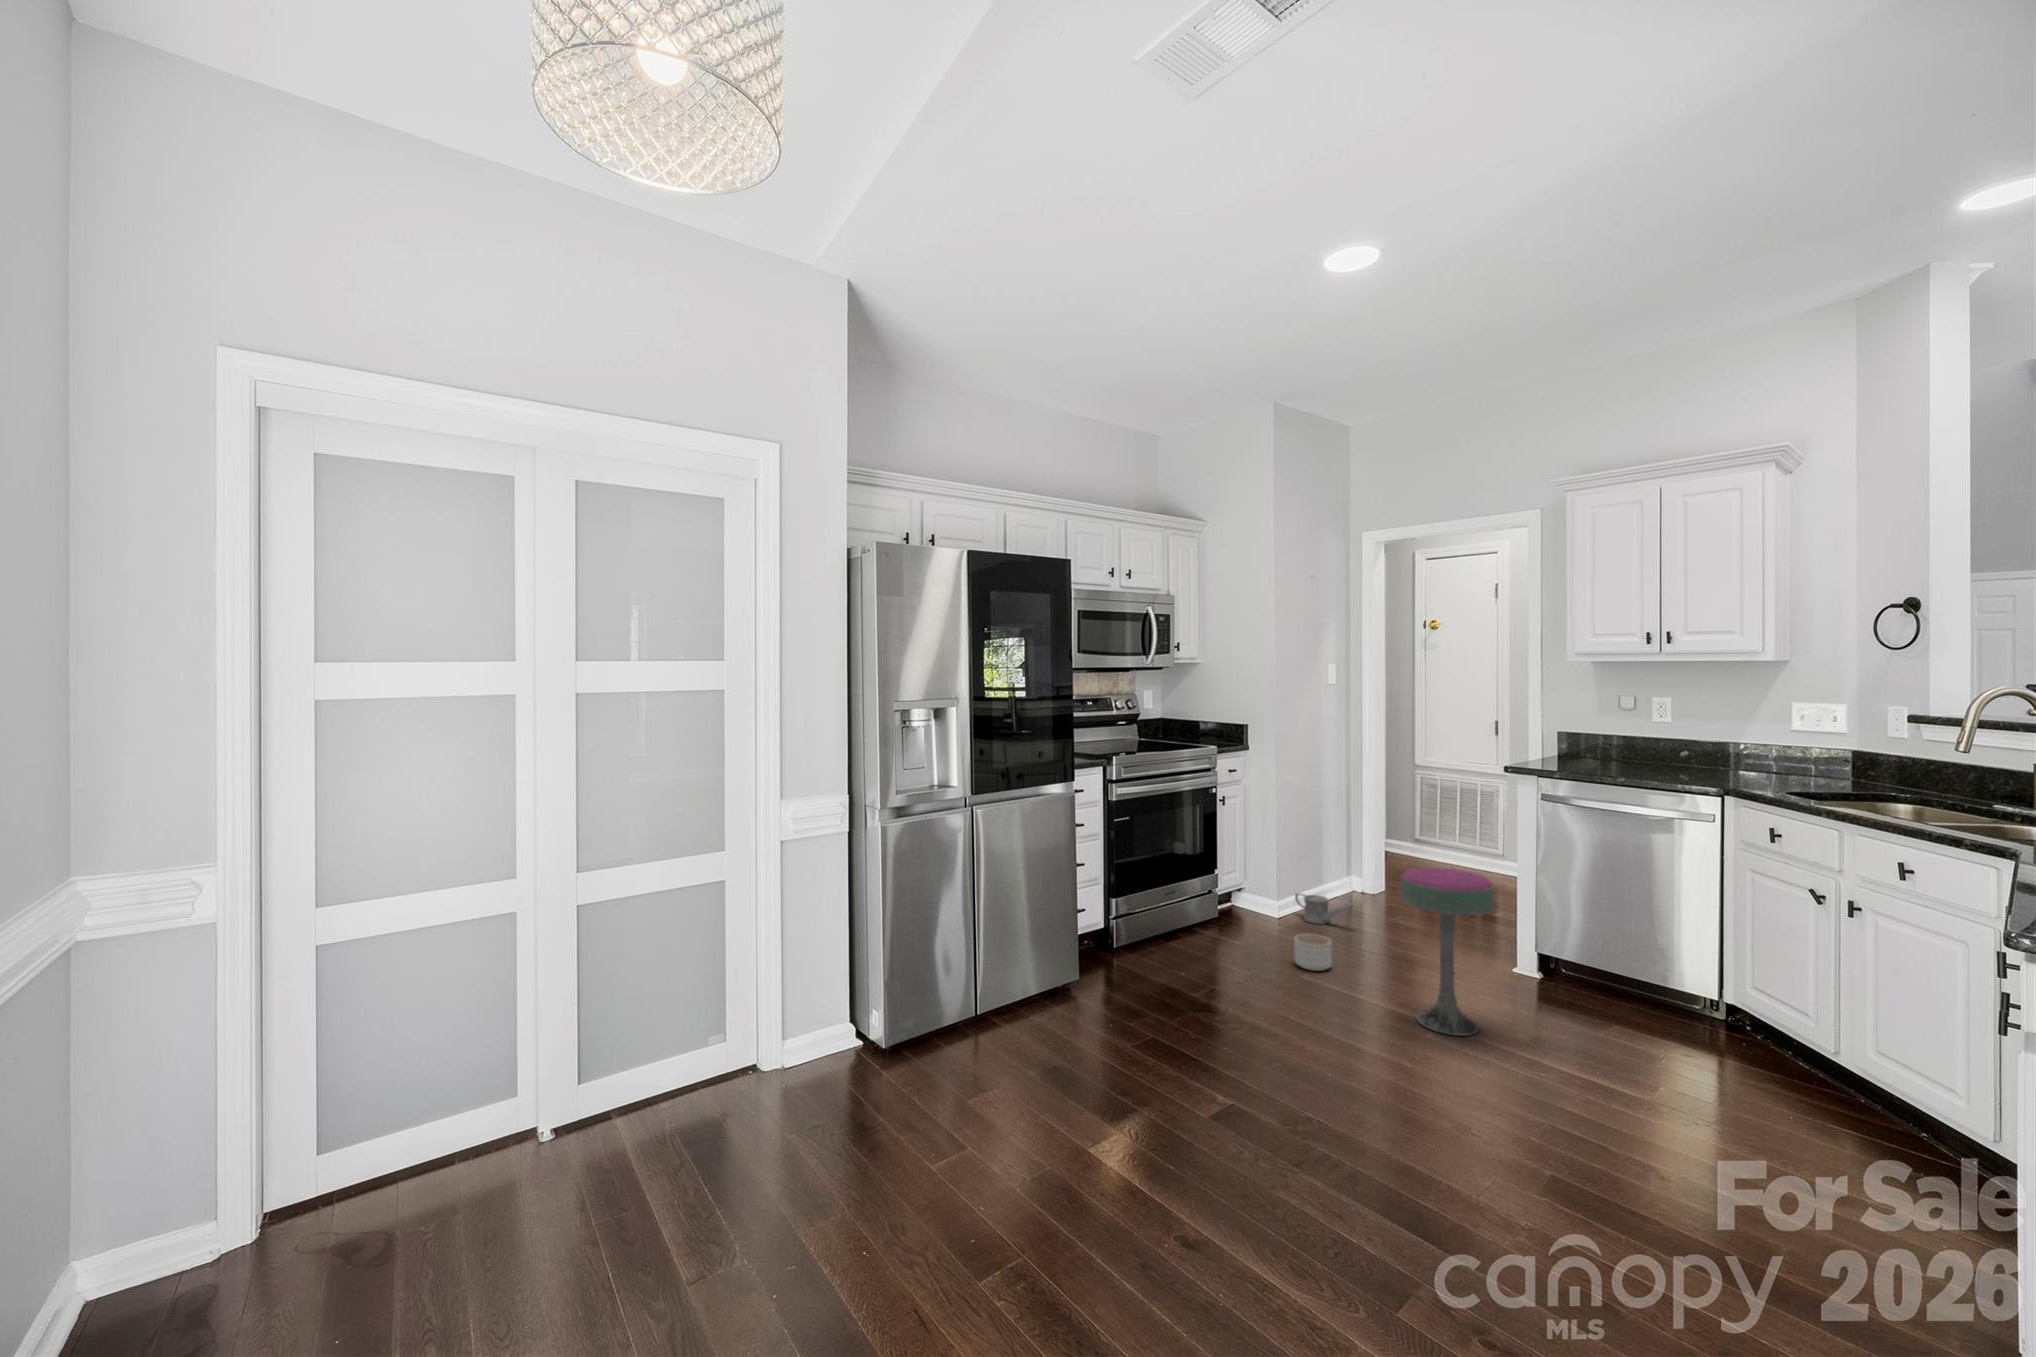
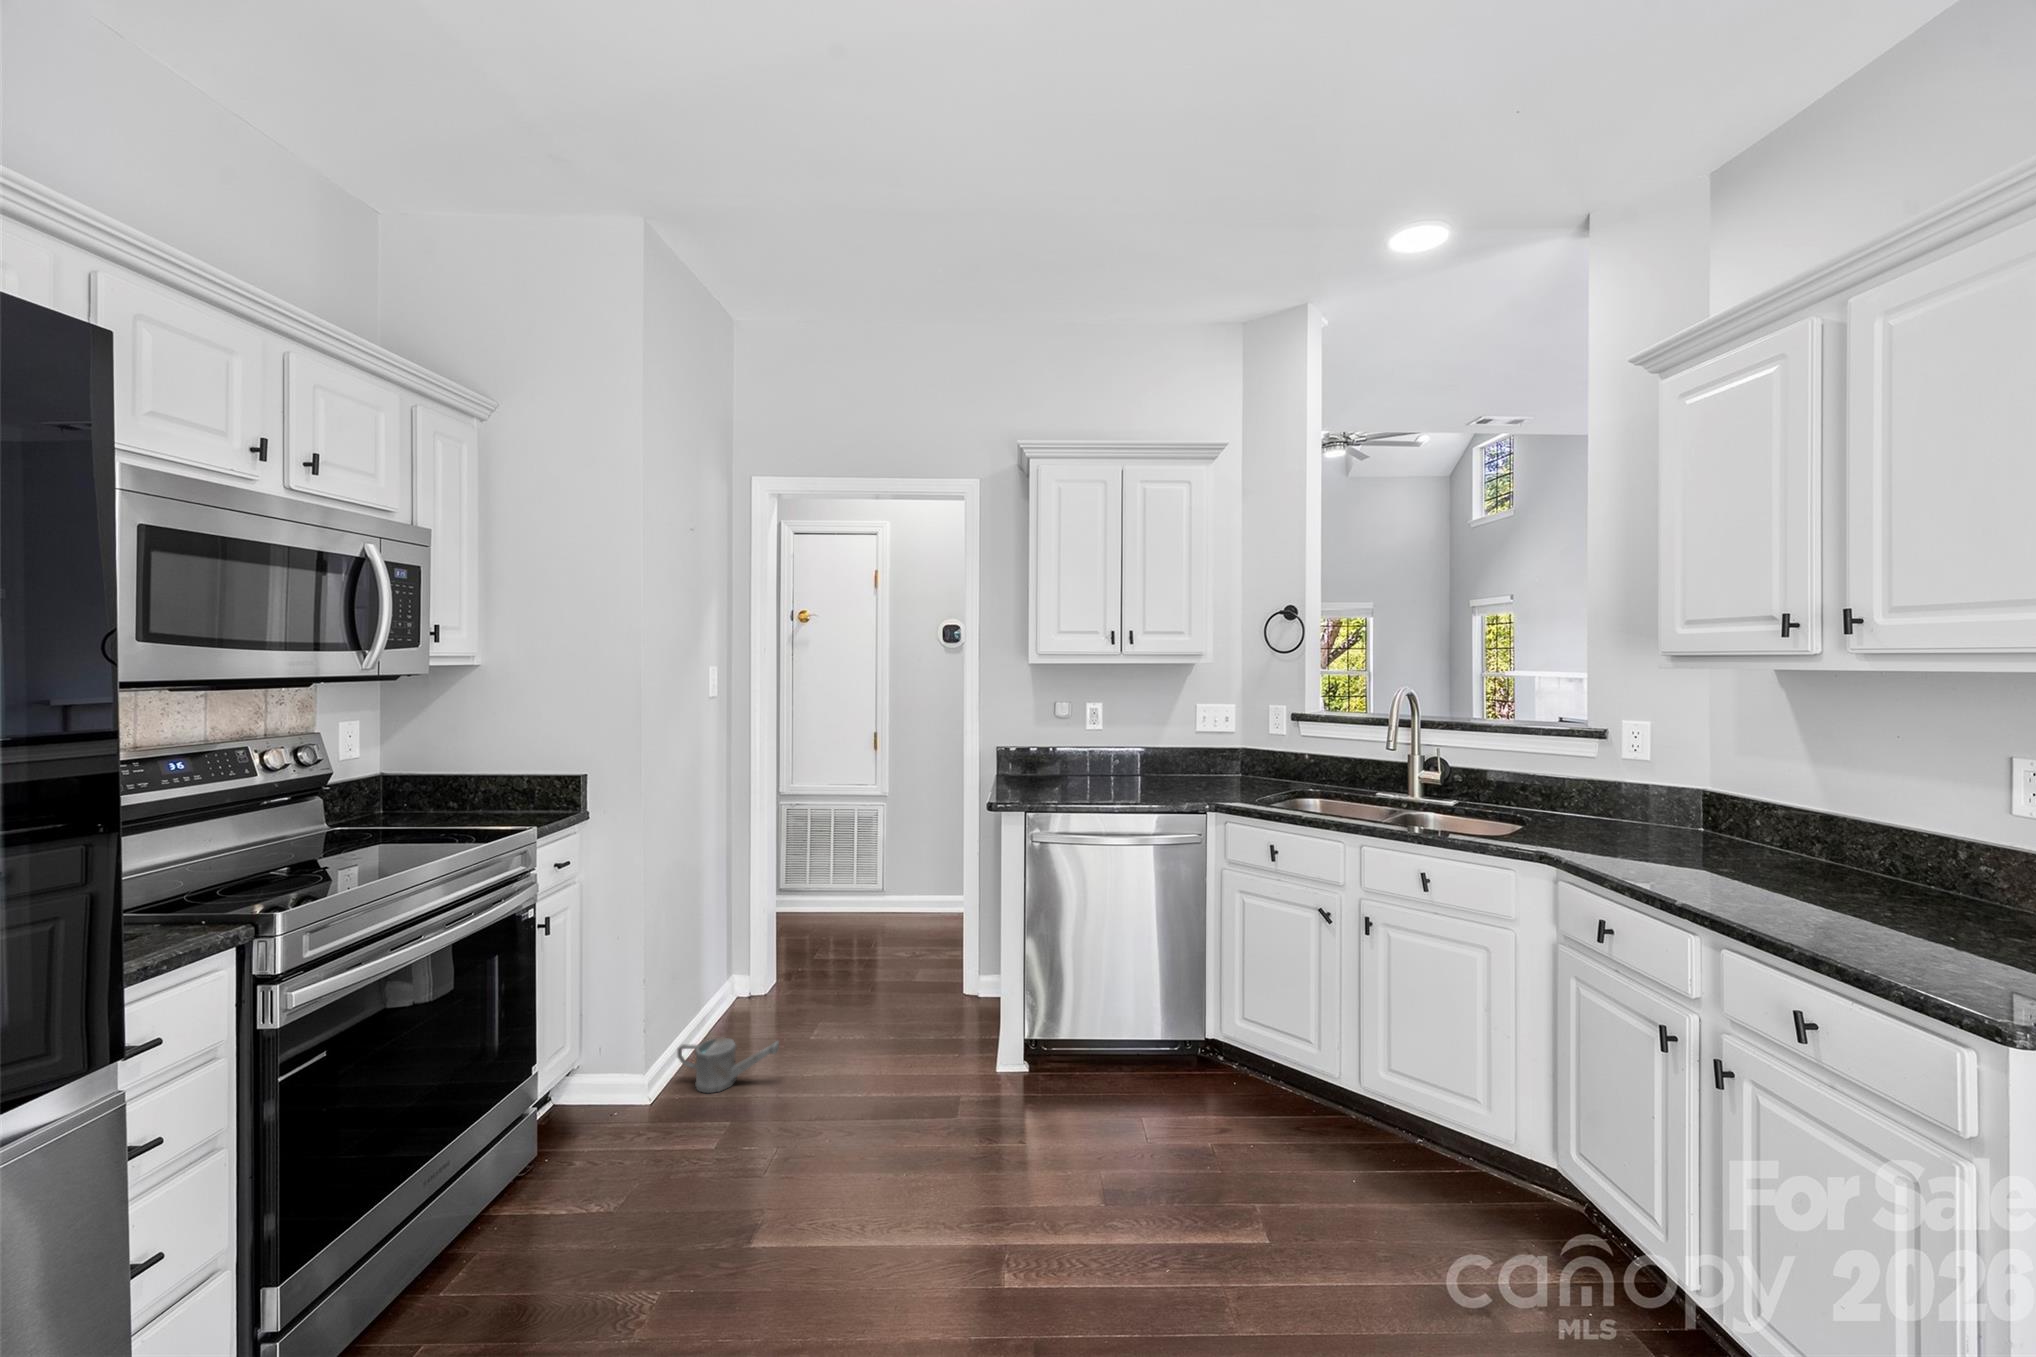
bar stool: present [1402,868,1494,1036] -> none [957,987,1086,1278]
planter: present [1295,934,1332,971] -> none [734,1142,799,1225]

